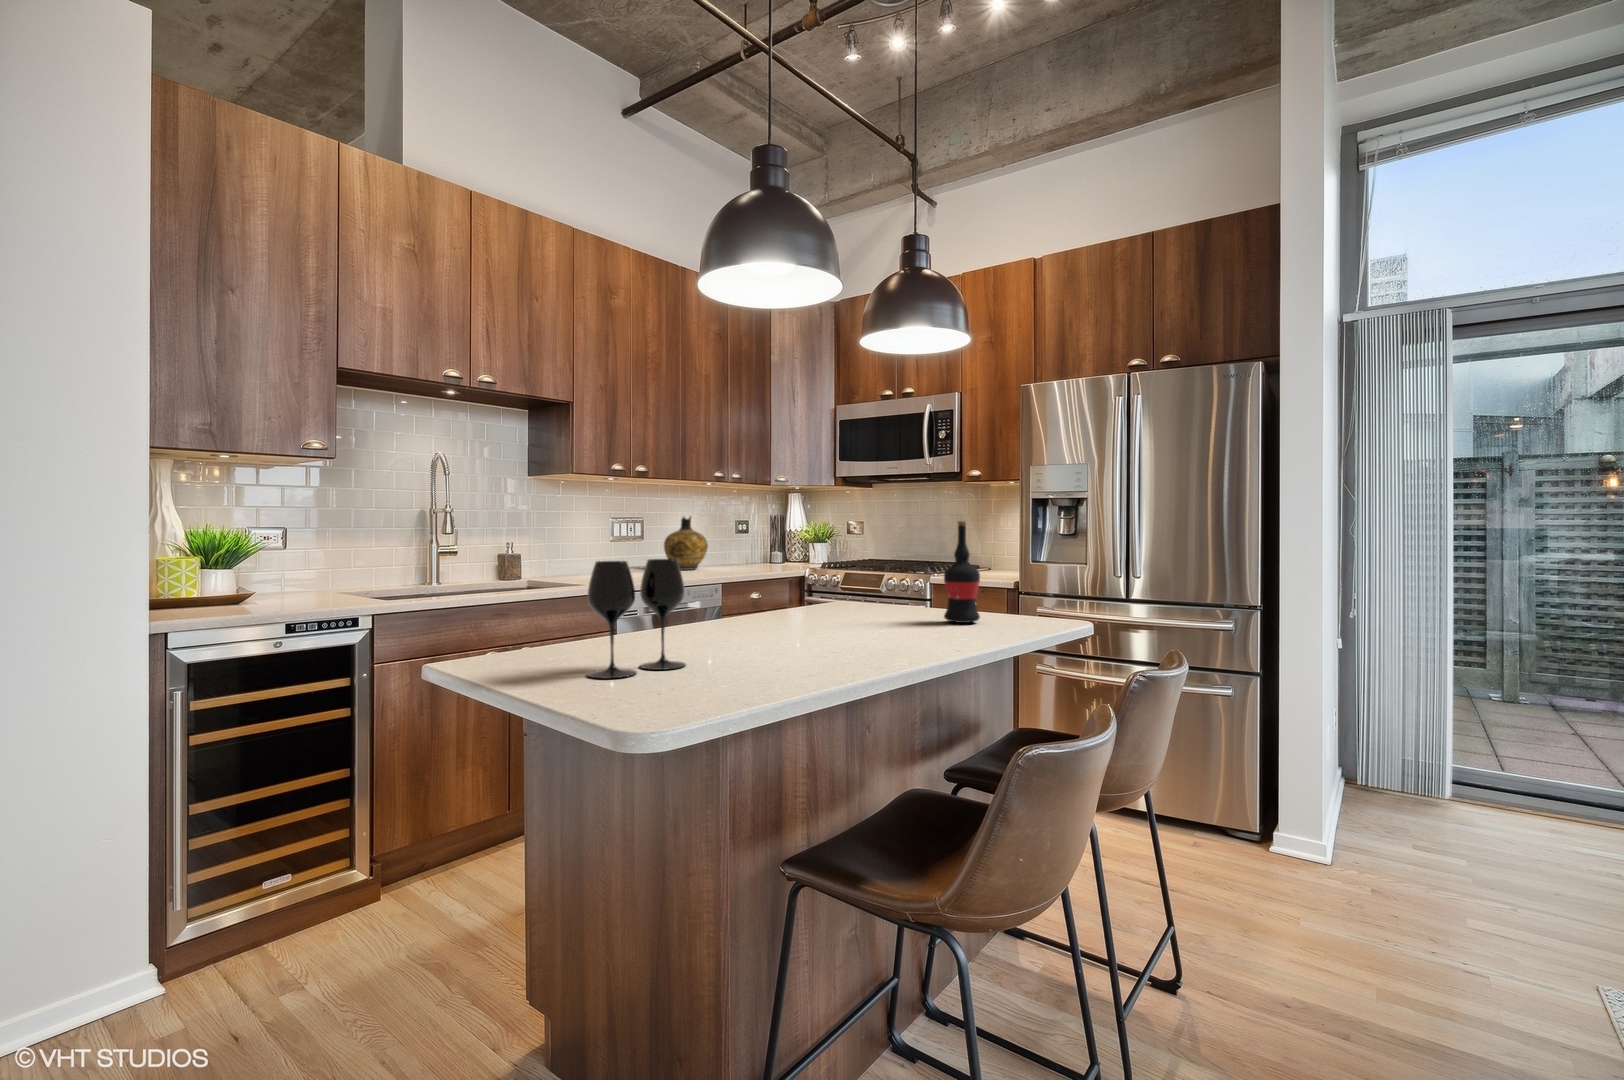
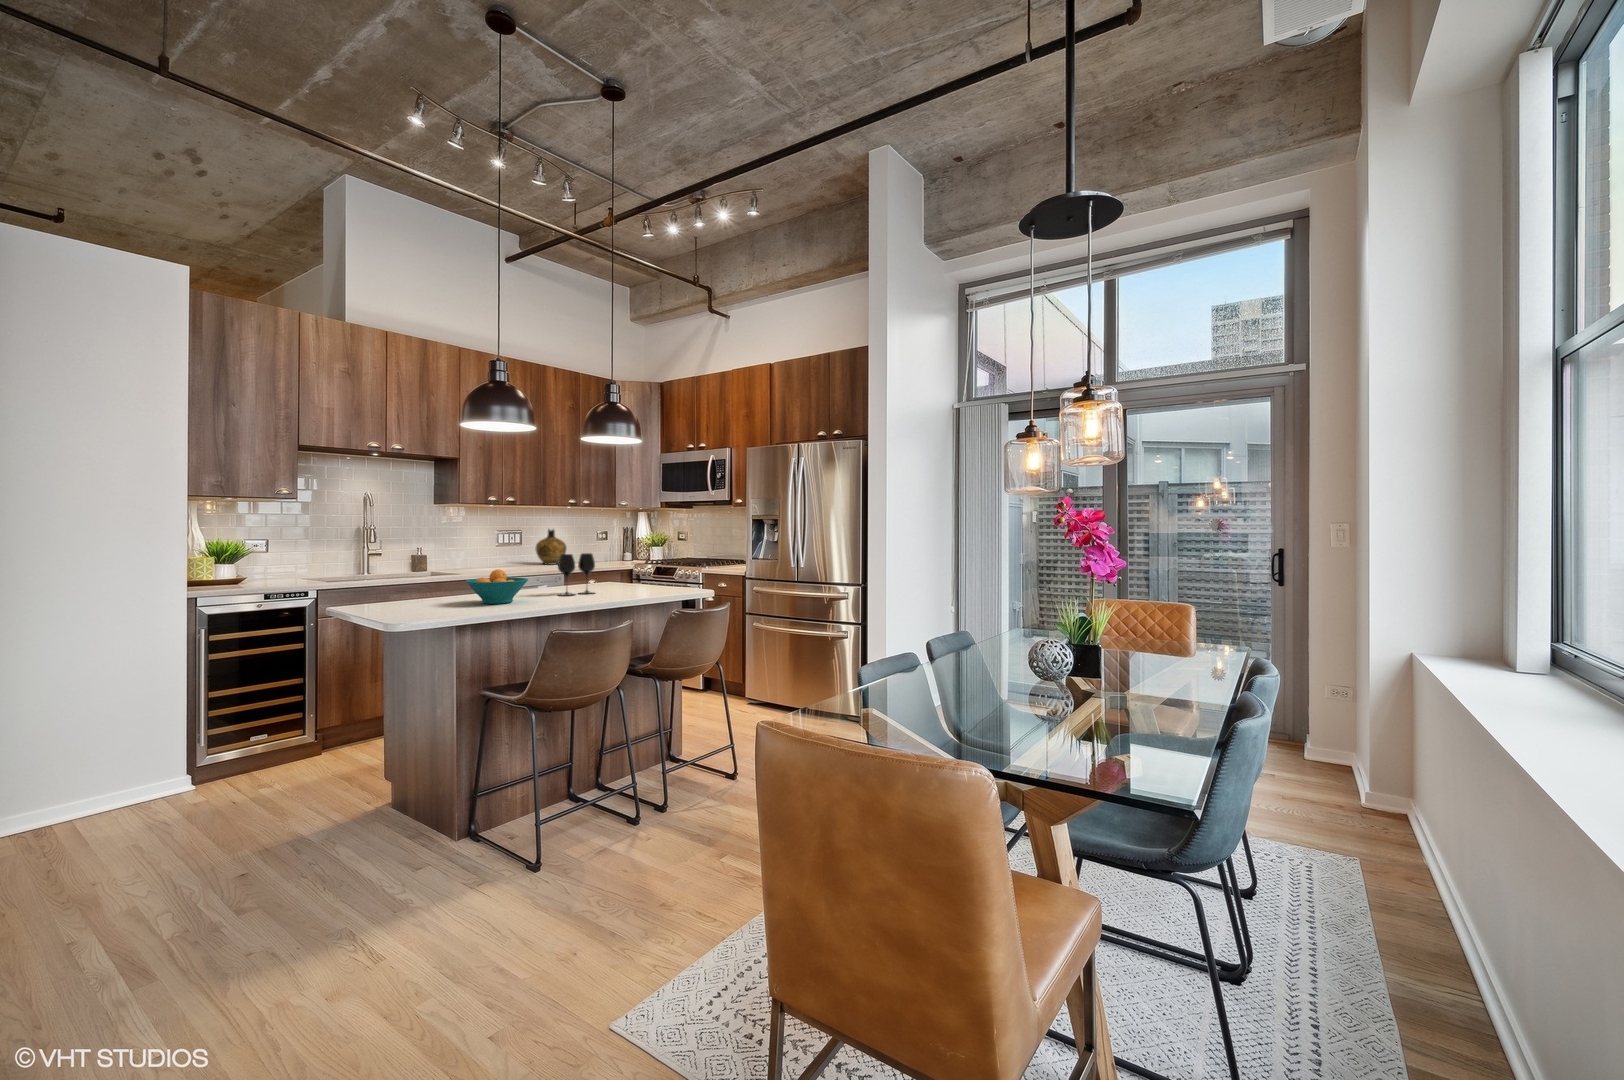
wine bottle: present [944,521,980,623] -> none [628,539,649,594]
wine glass: present [587,559,686,679] -> present [558,553,595,596]
fruit bowl: none [691,577,807,647] -> present [465,569,528,604]

